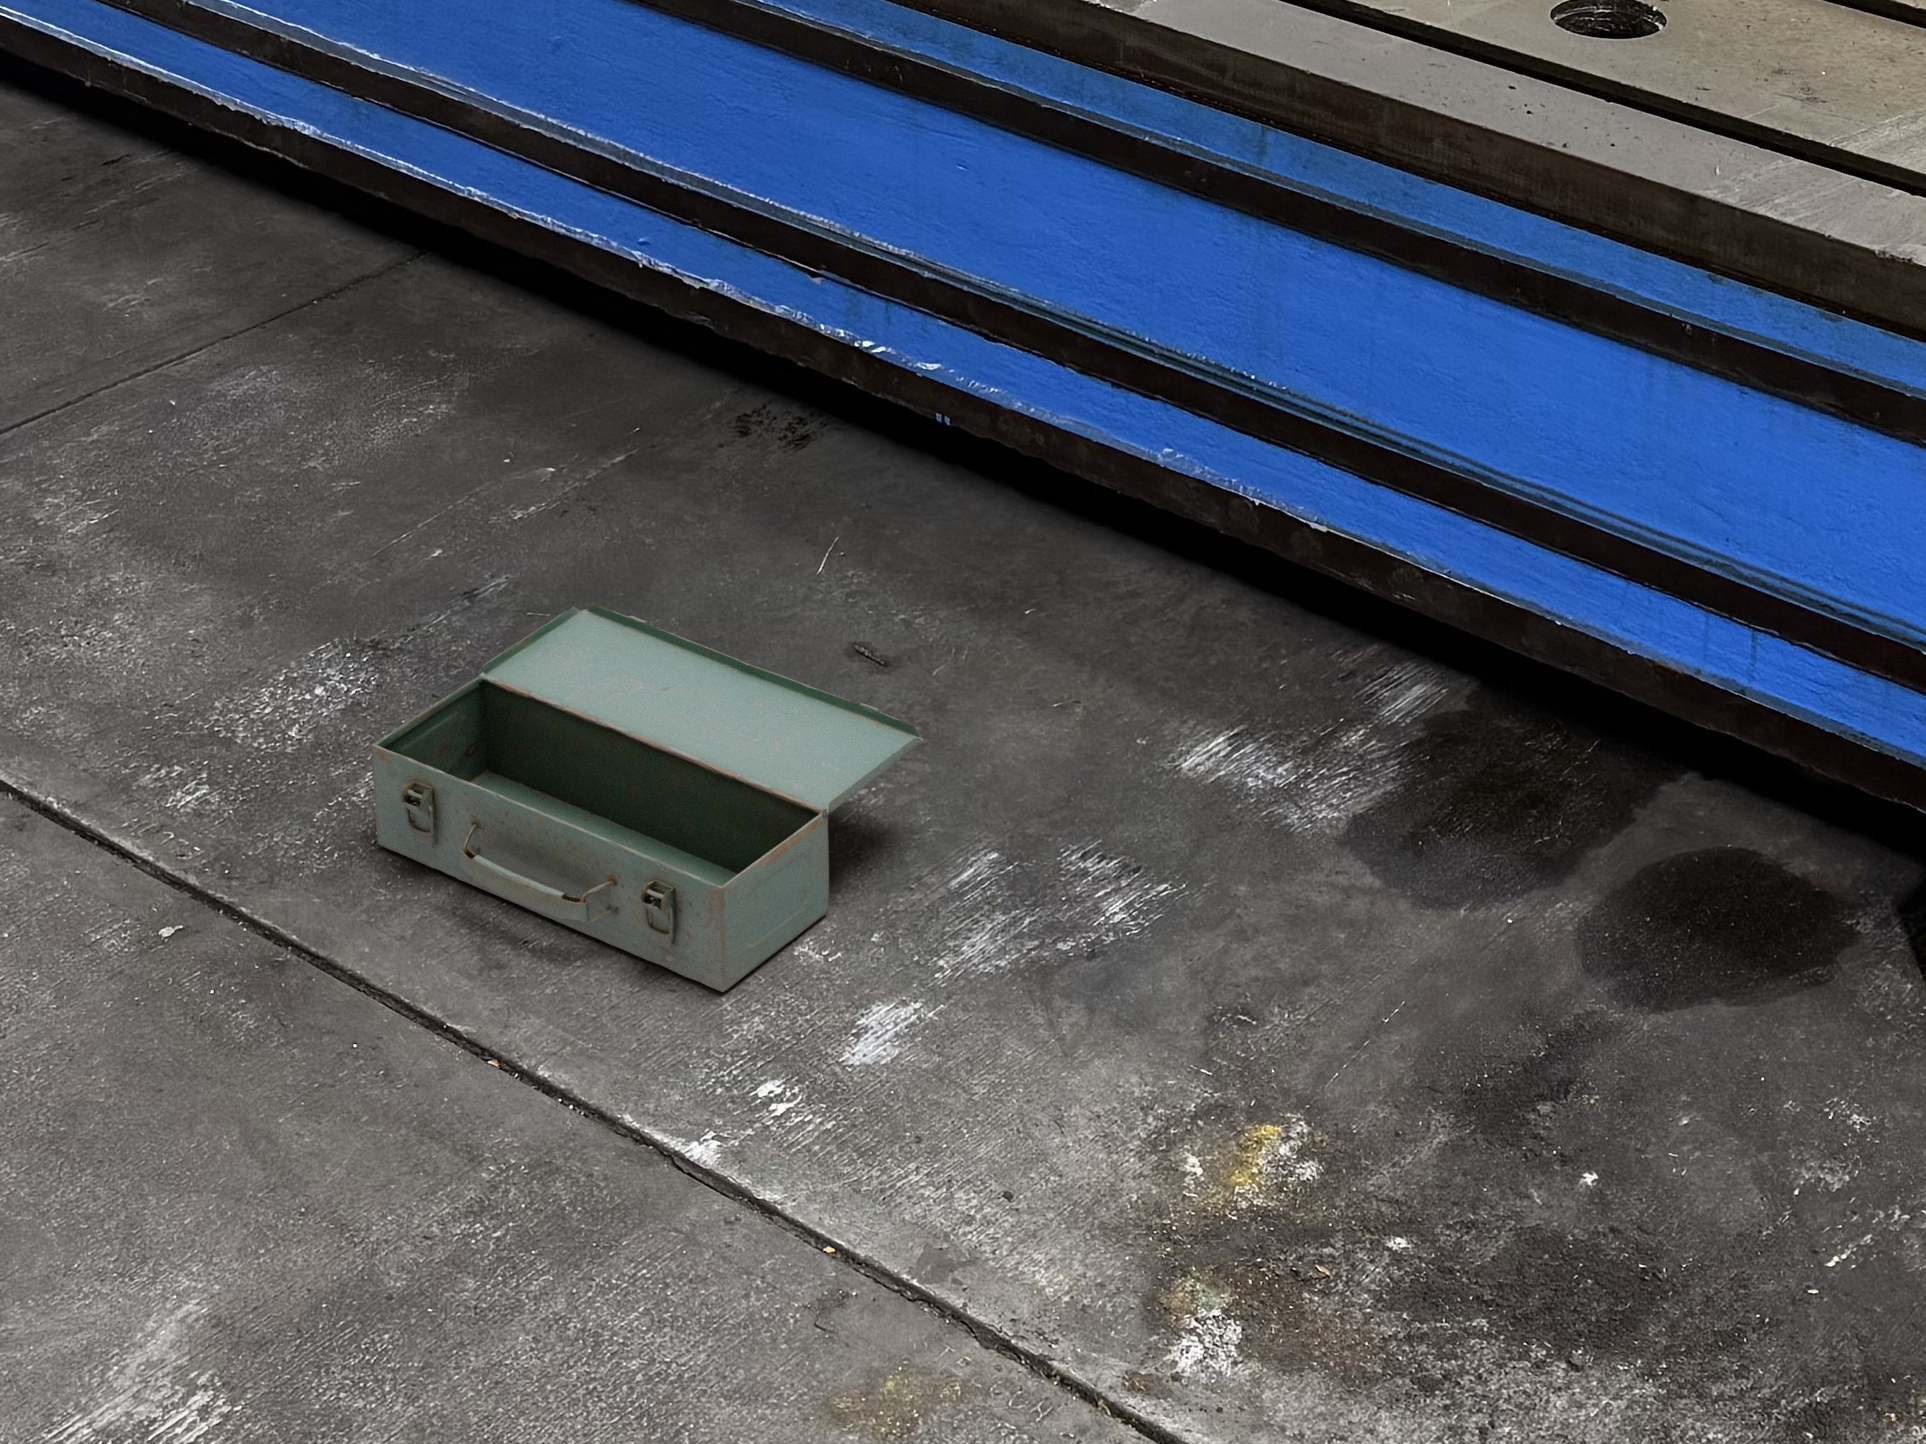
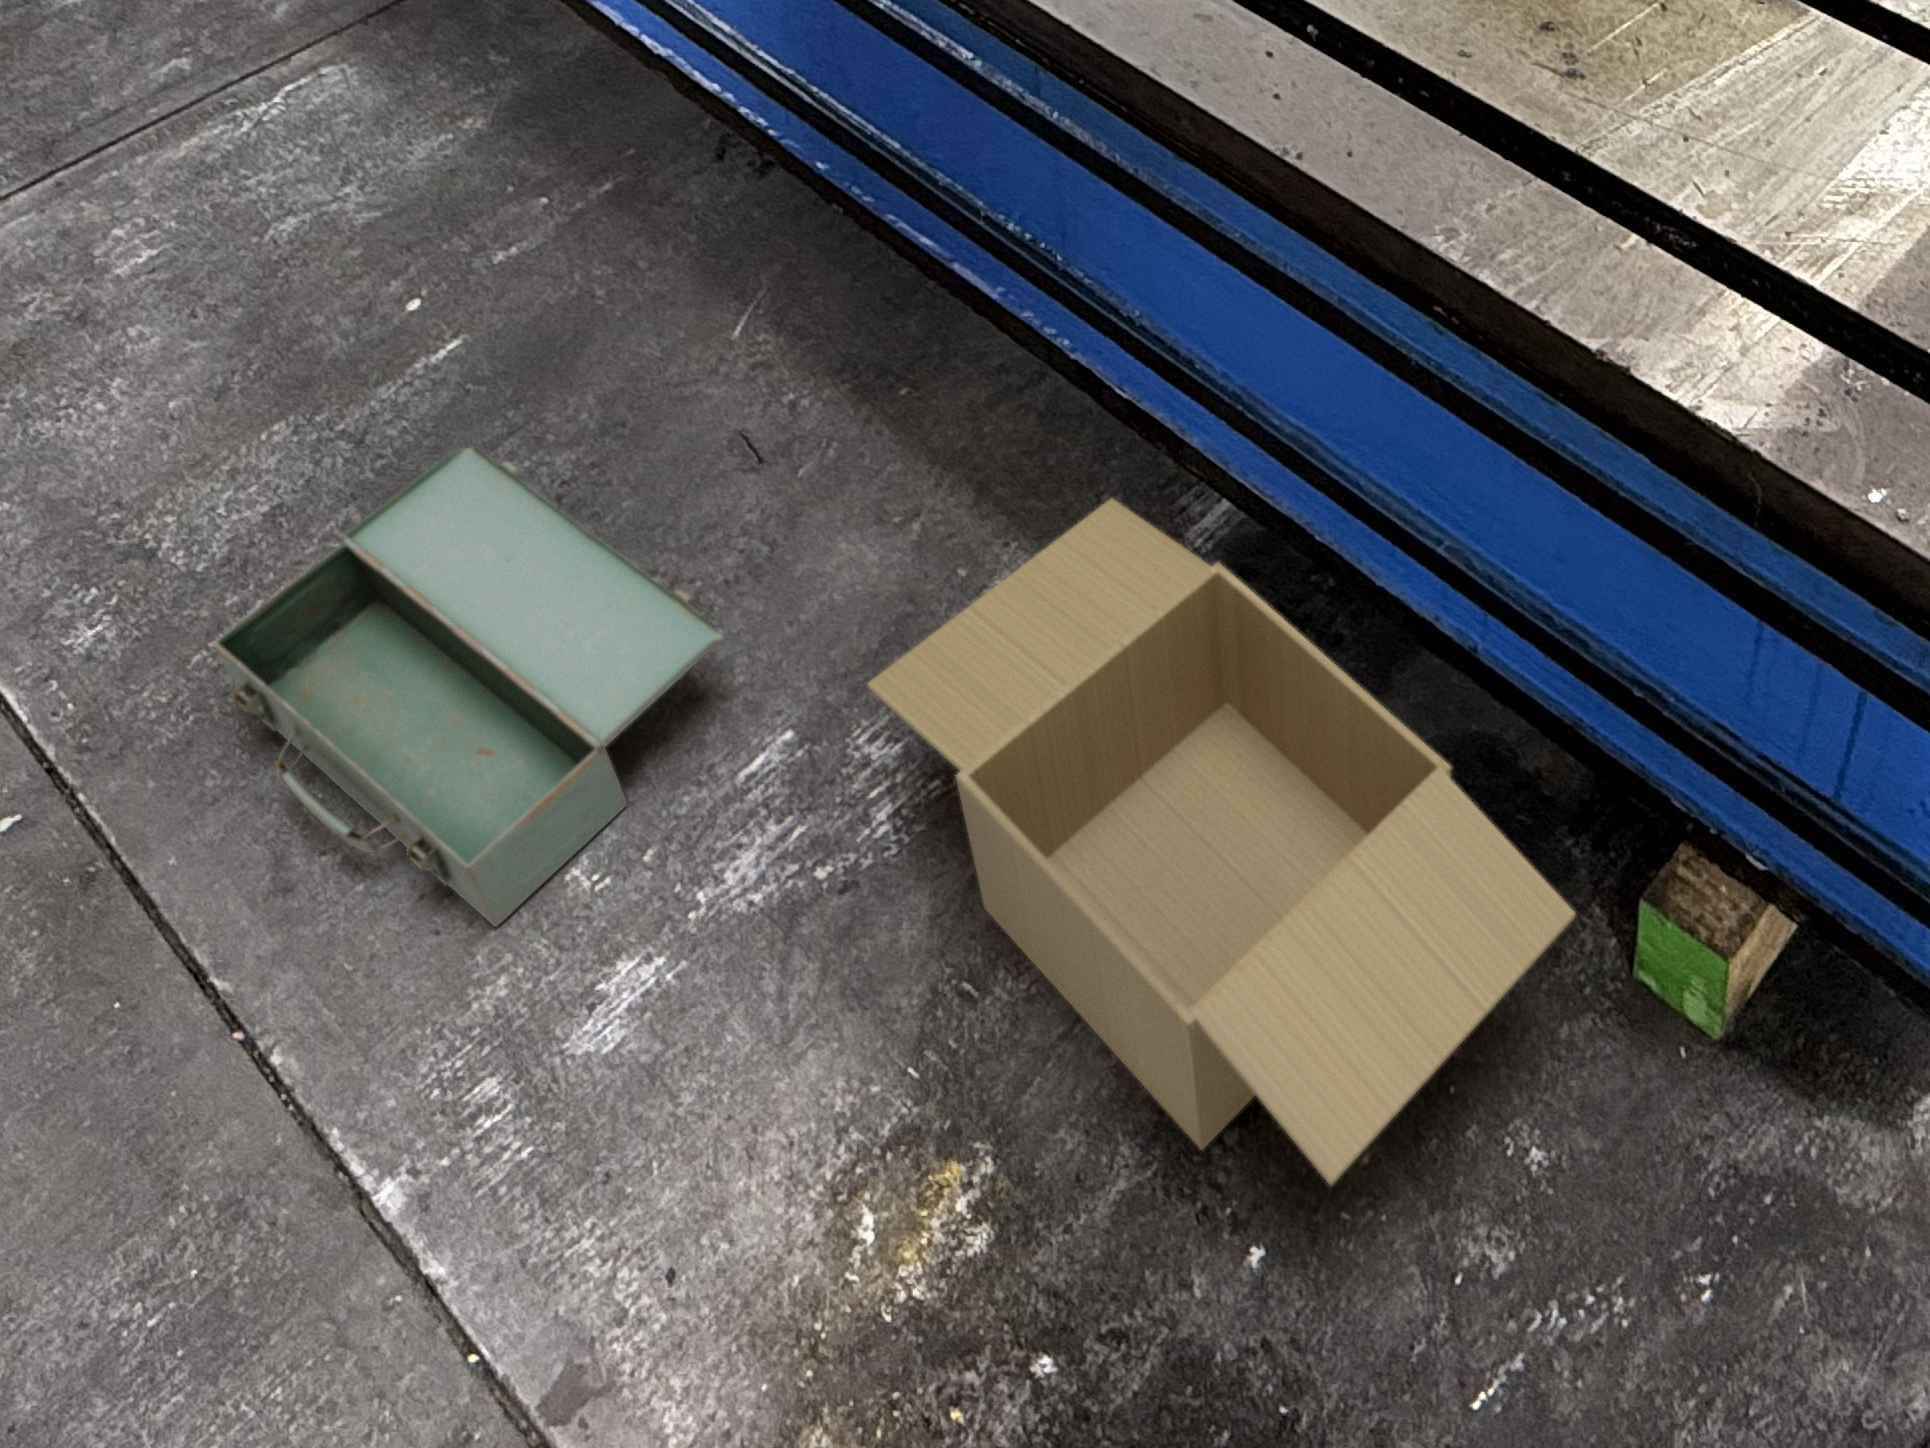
cardboard box: none [1122,598,1894,1129] -> present [867,499,1575,1185]

